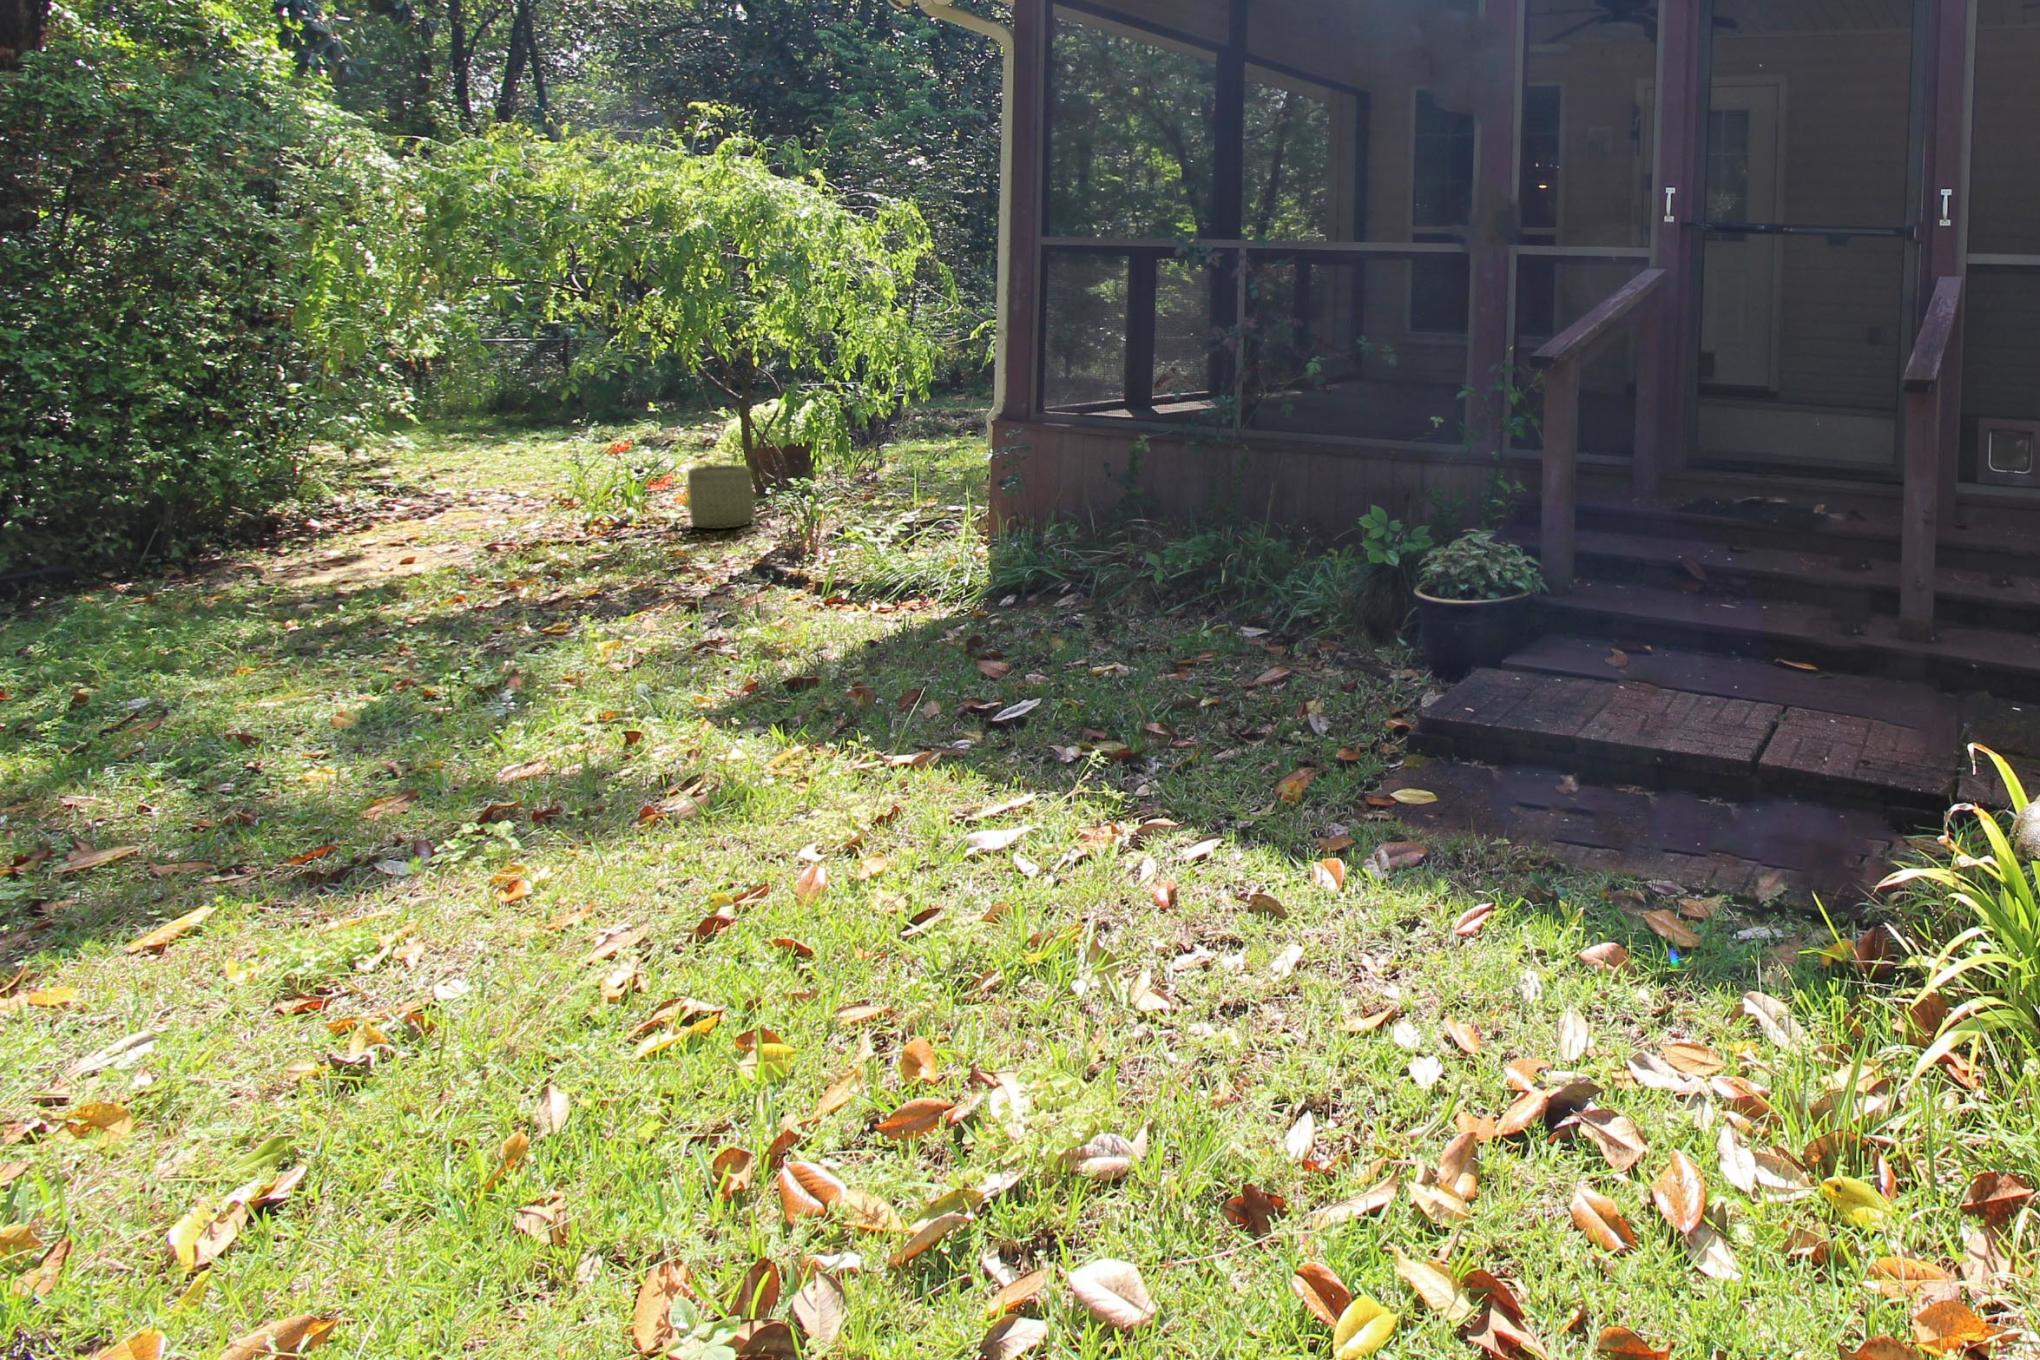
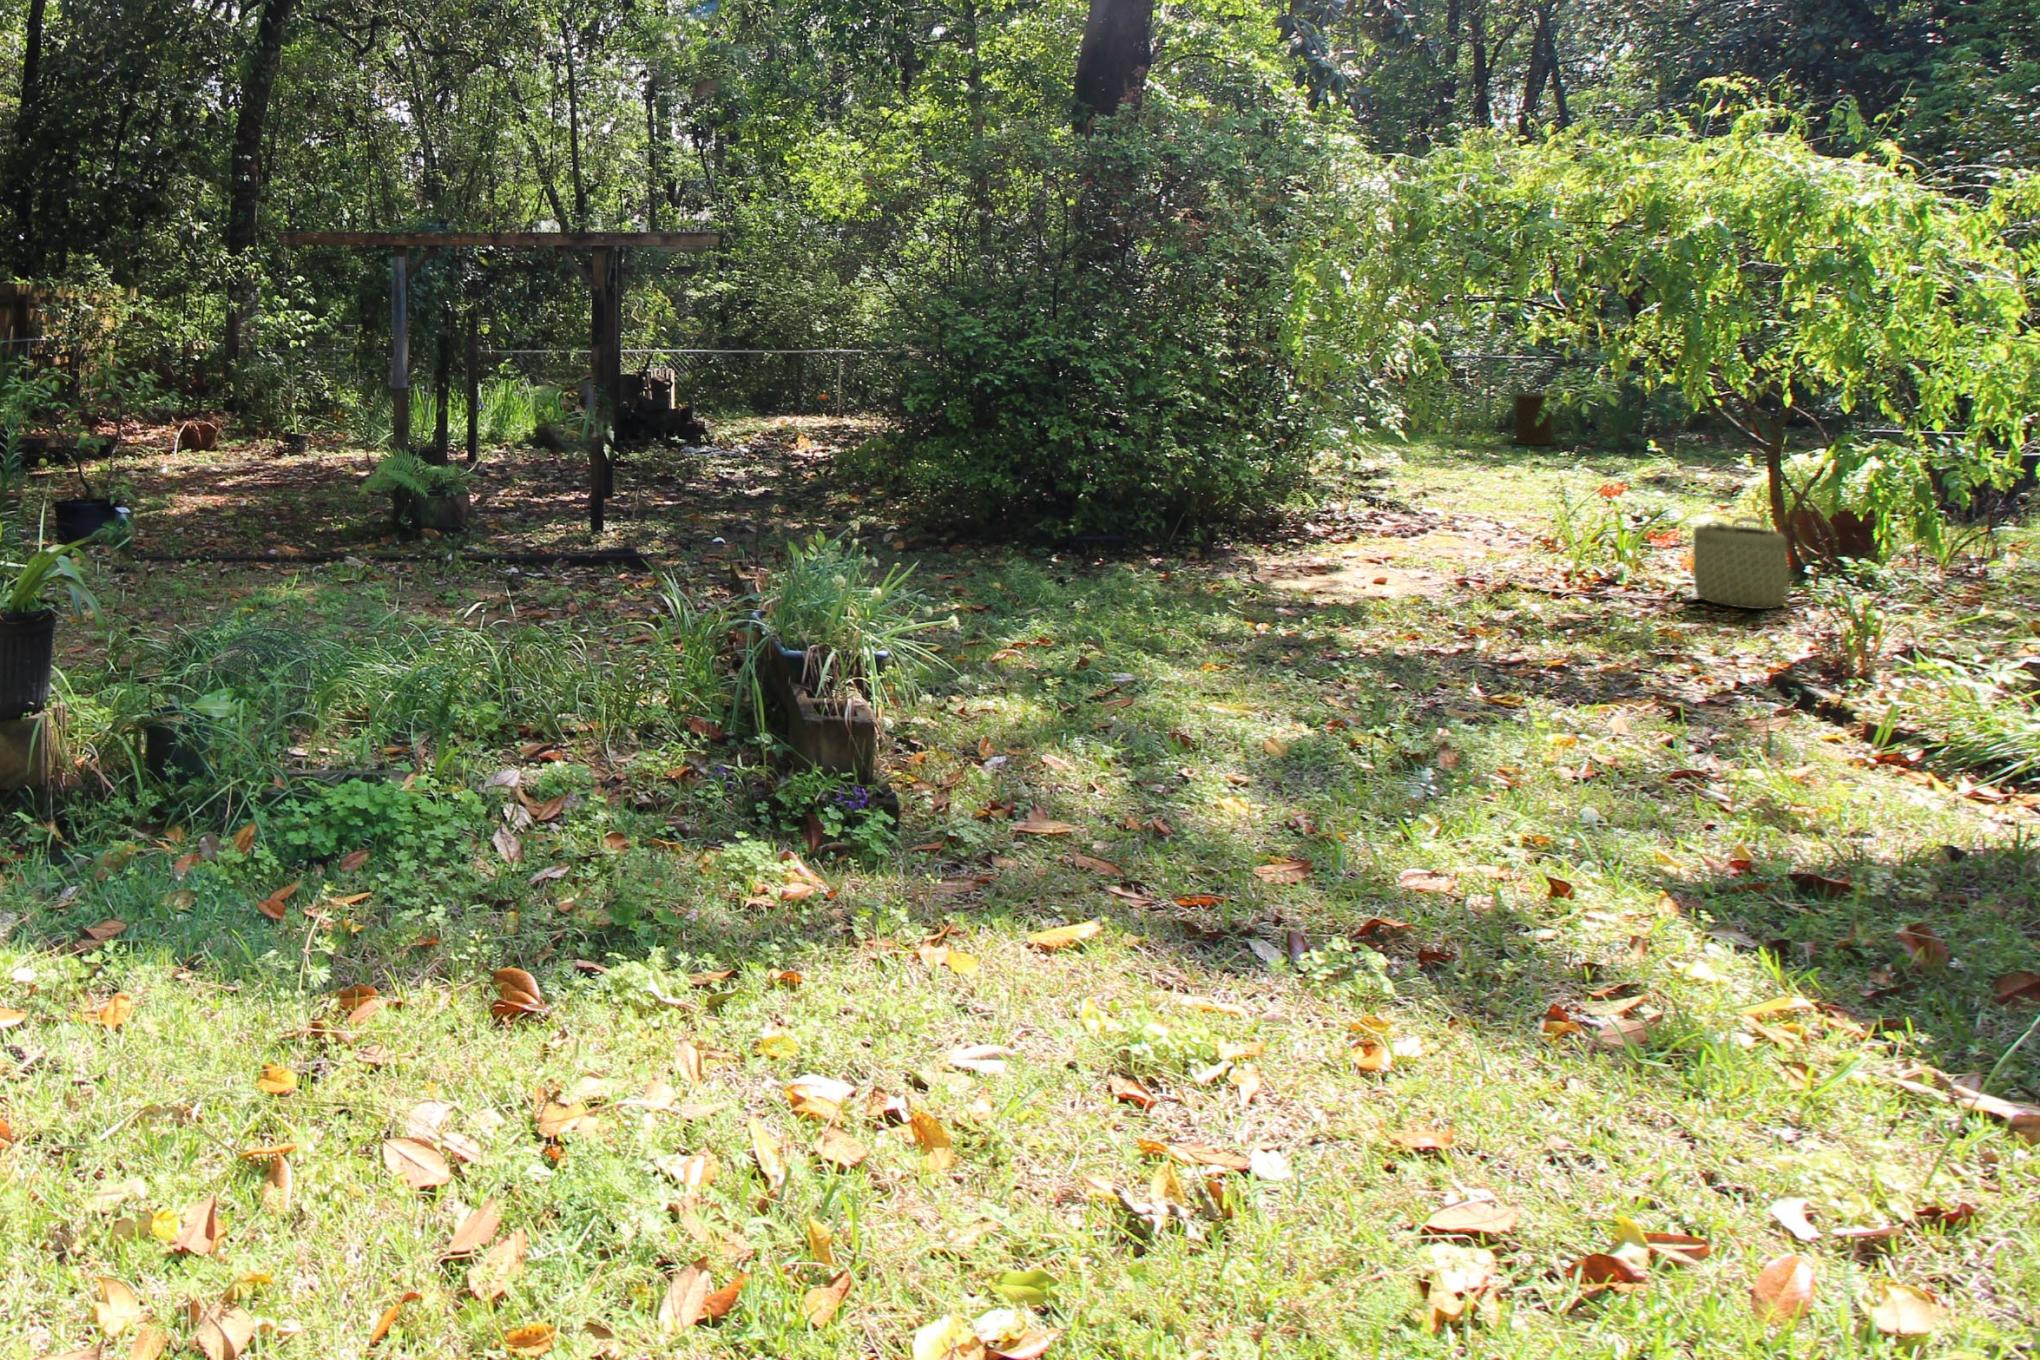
stool: none [513,381,550,430] -> present [1515,393,1552,445]

